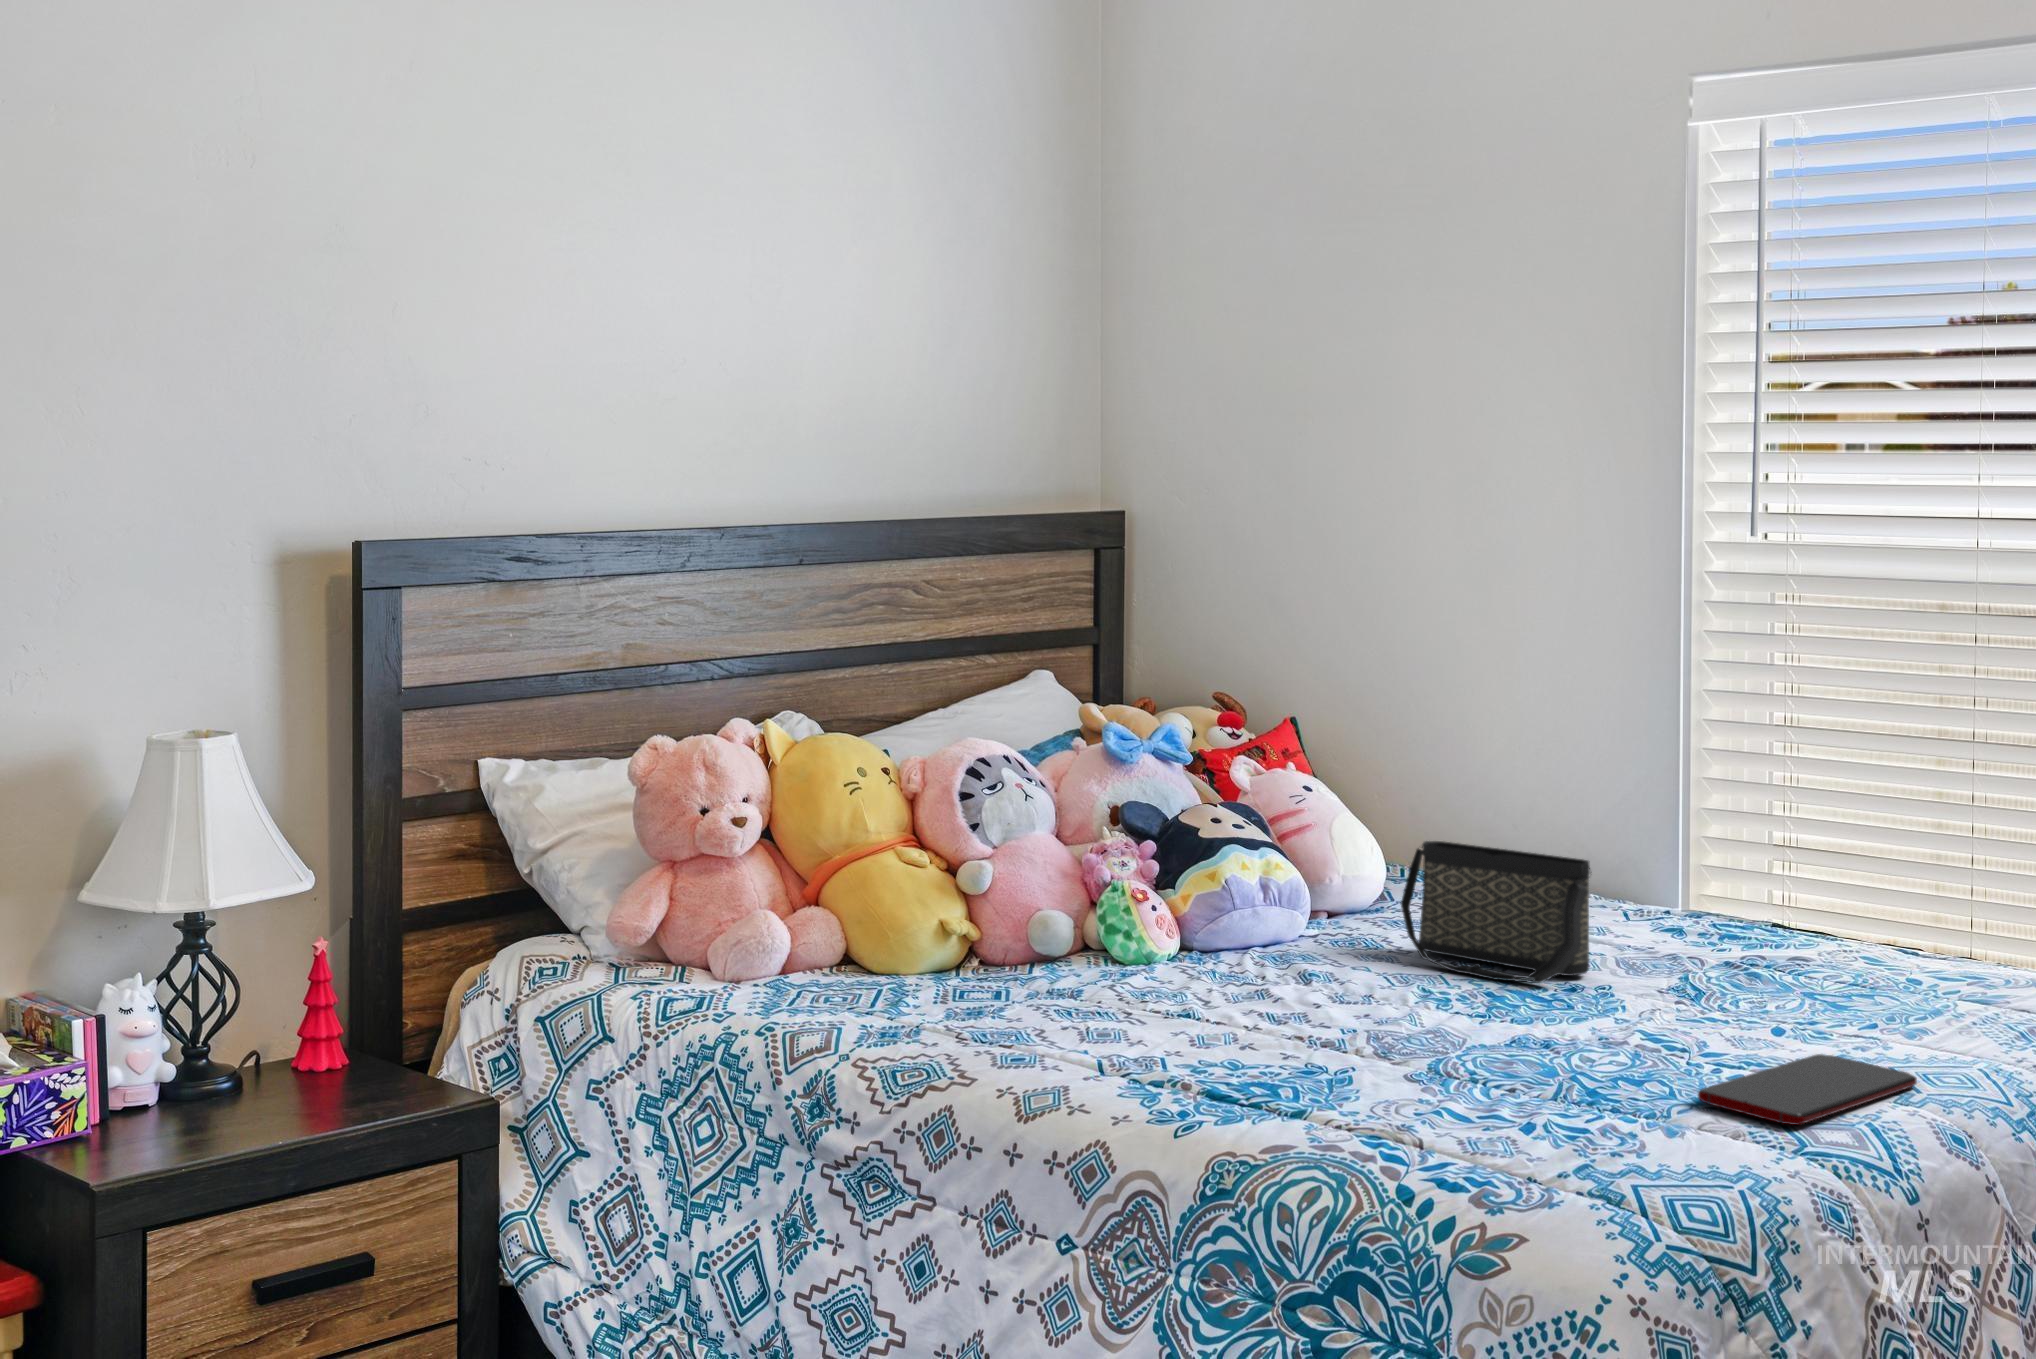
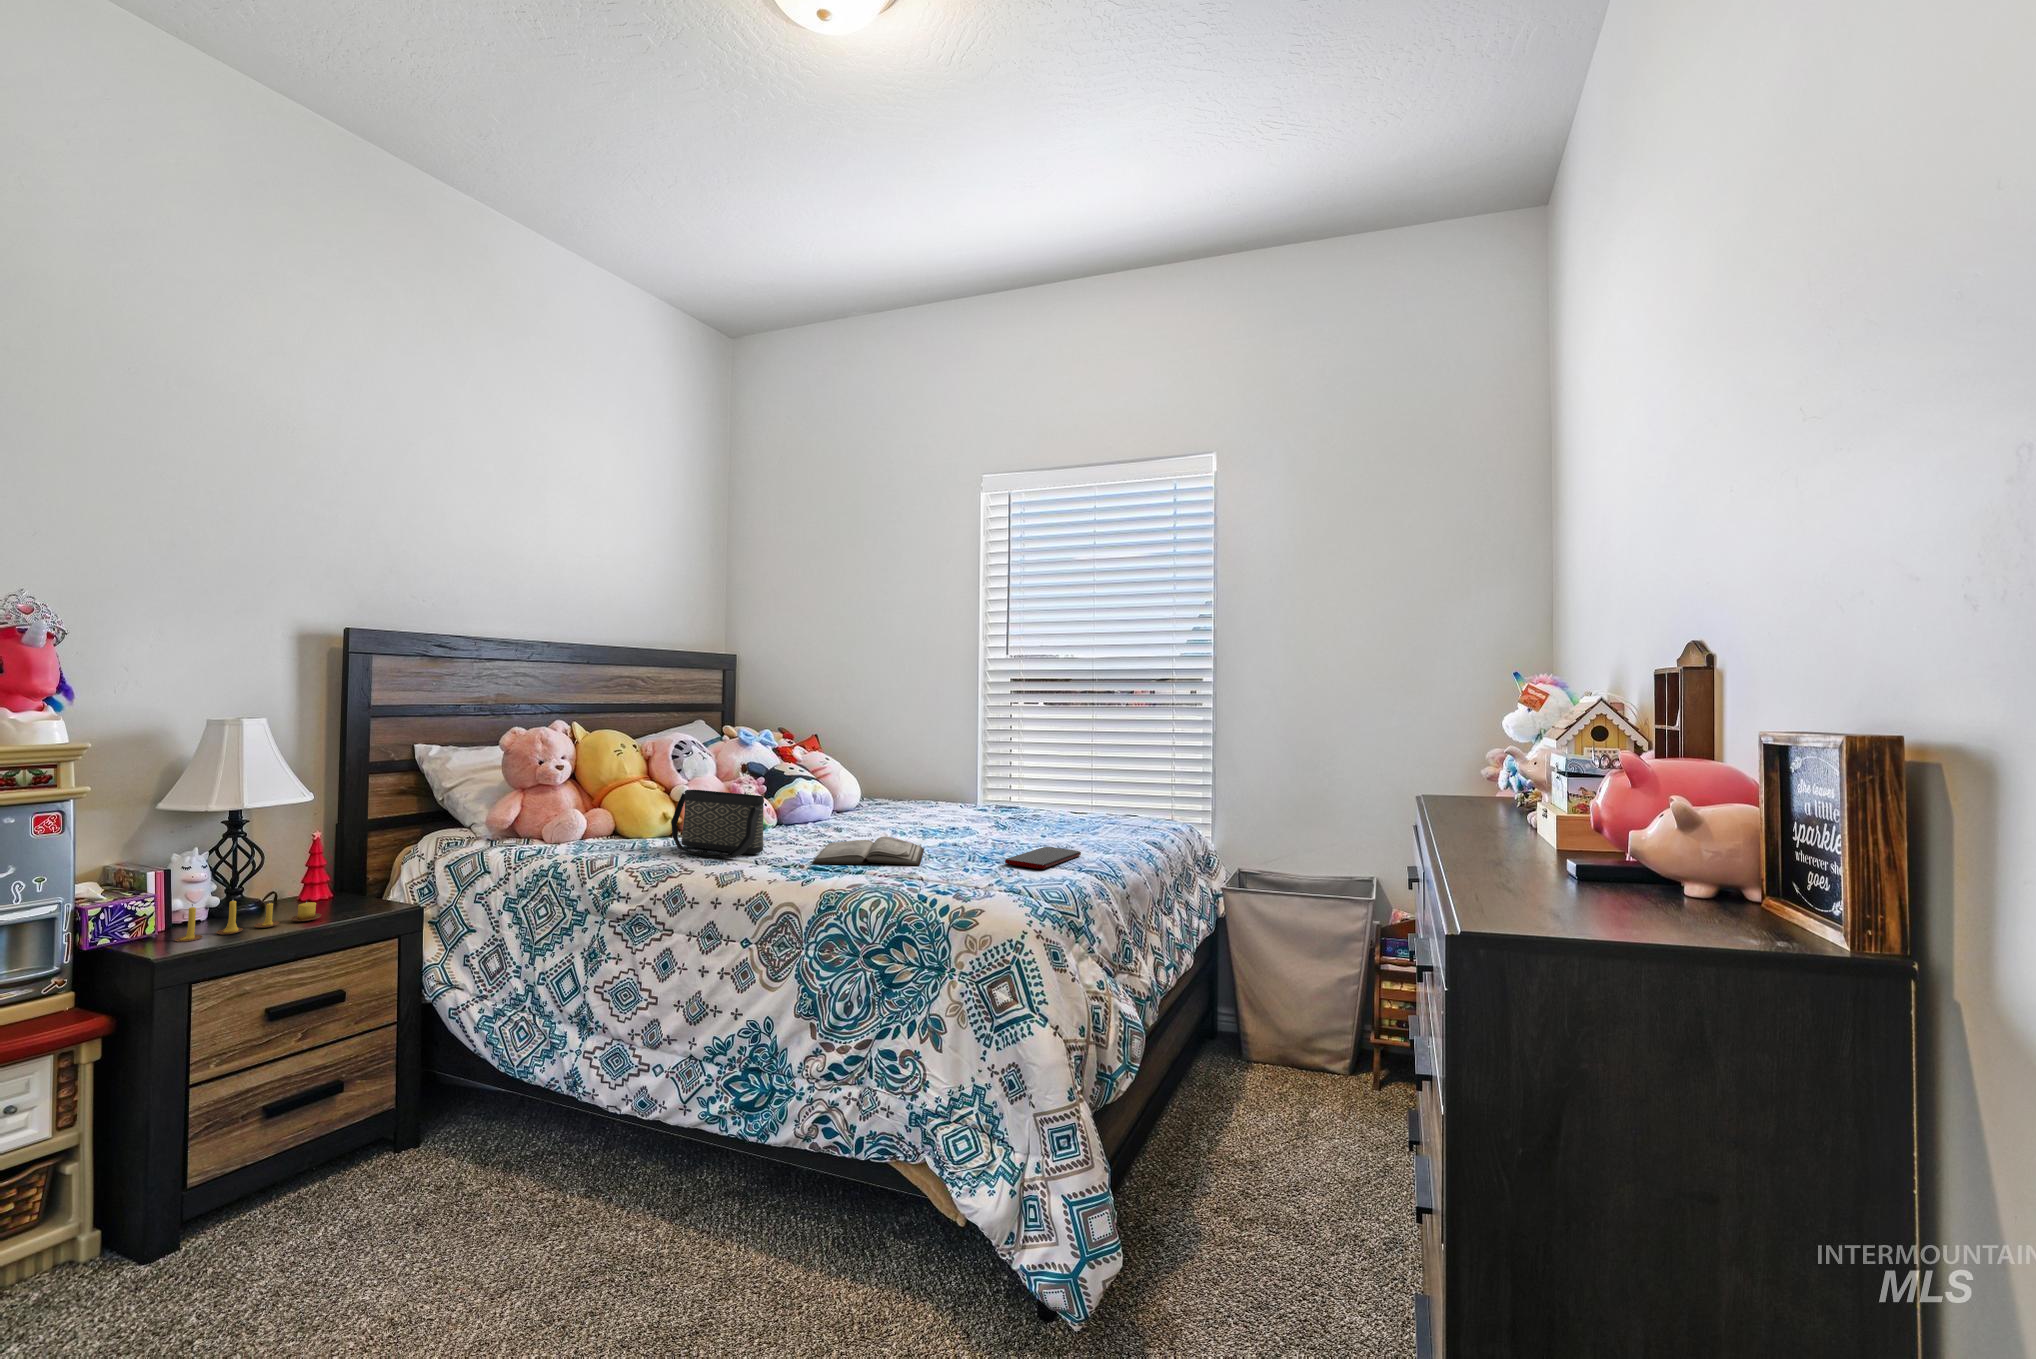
handbag: present [1401,841,1590,983] -> present [671,790,764,858]
diary: none [1227,1004,1501,1091] -> present [812,836,924,866]
candle: none [107,1075,329,1153] -> present [175,900,321,942]

